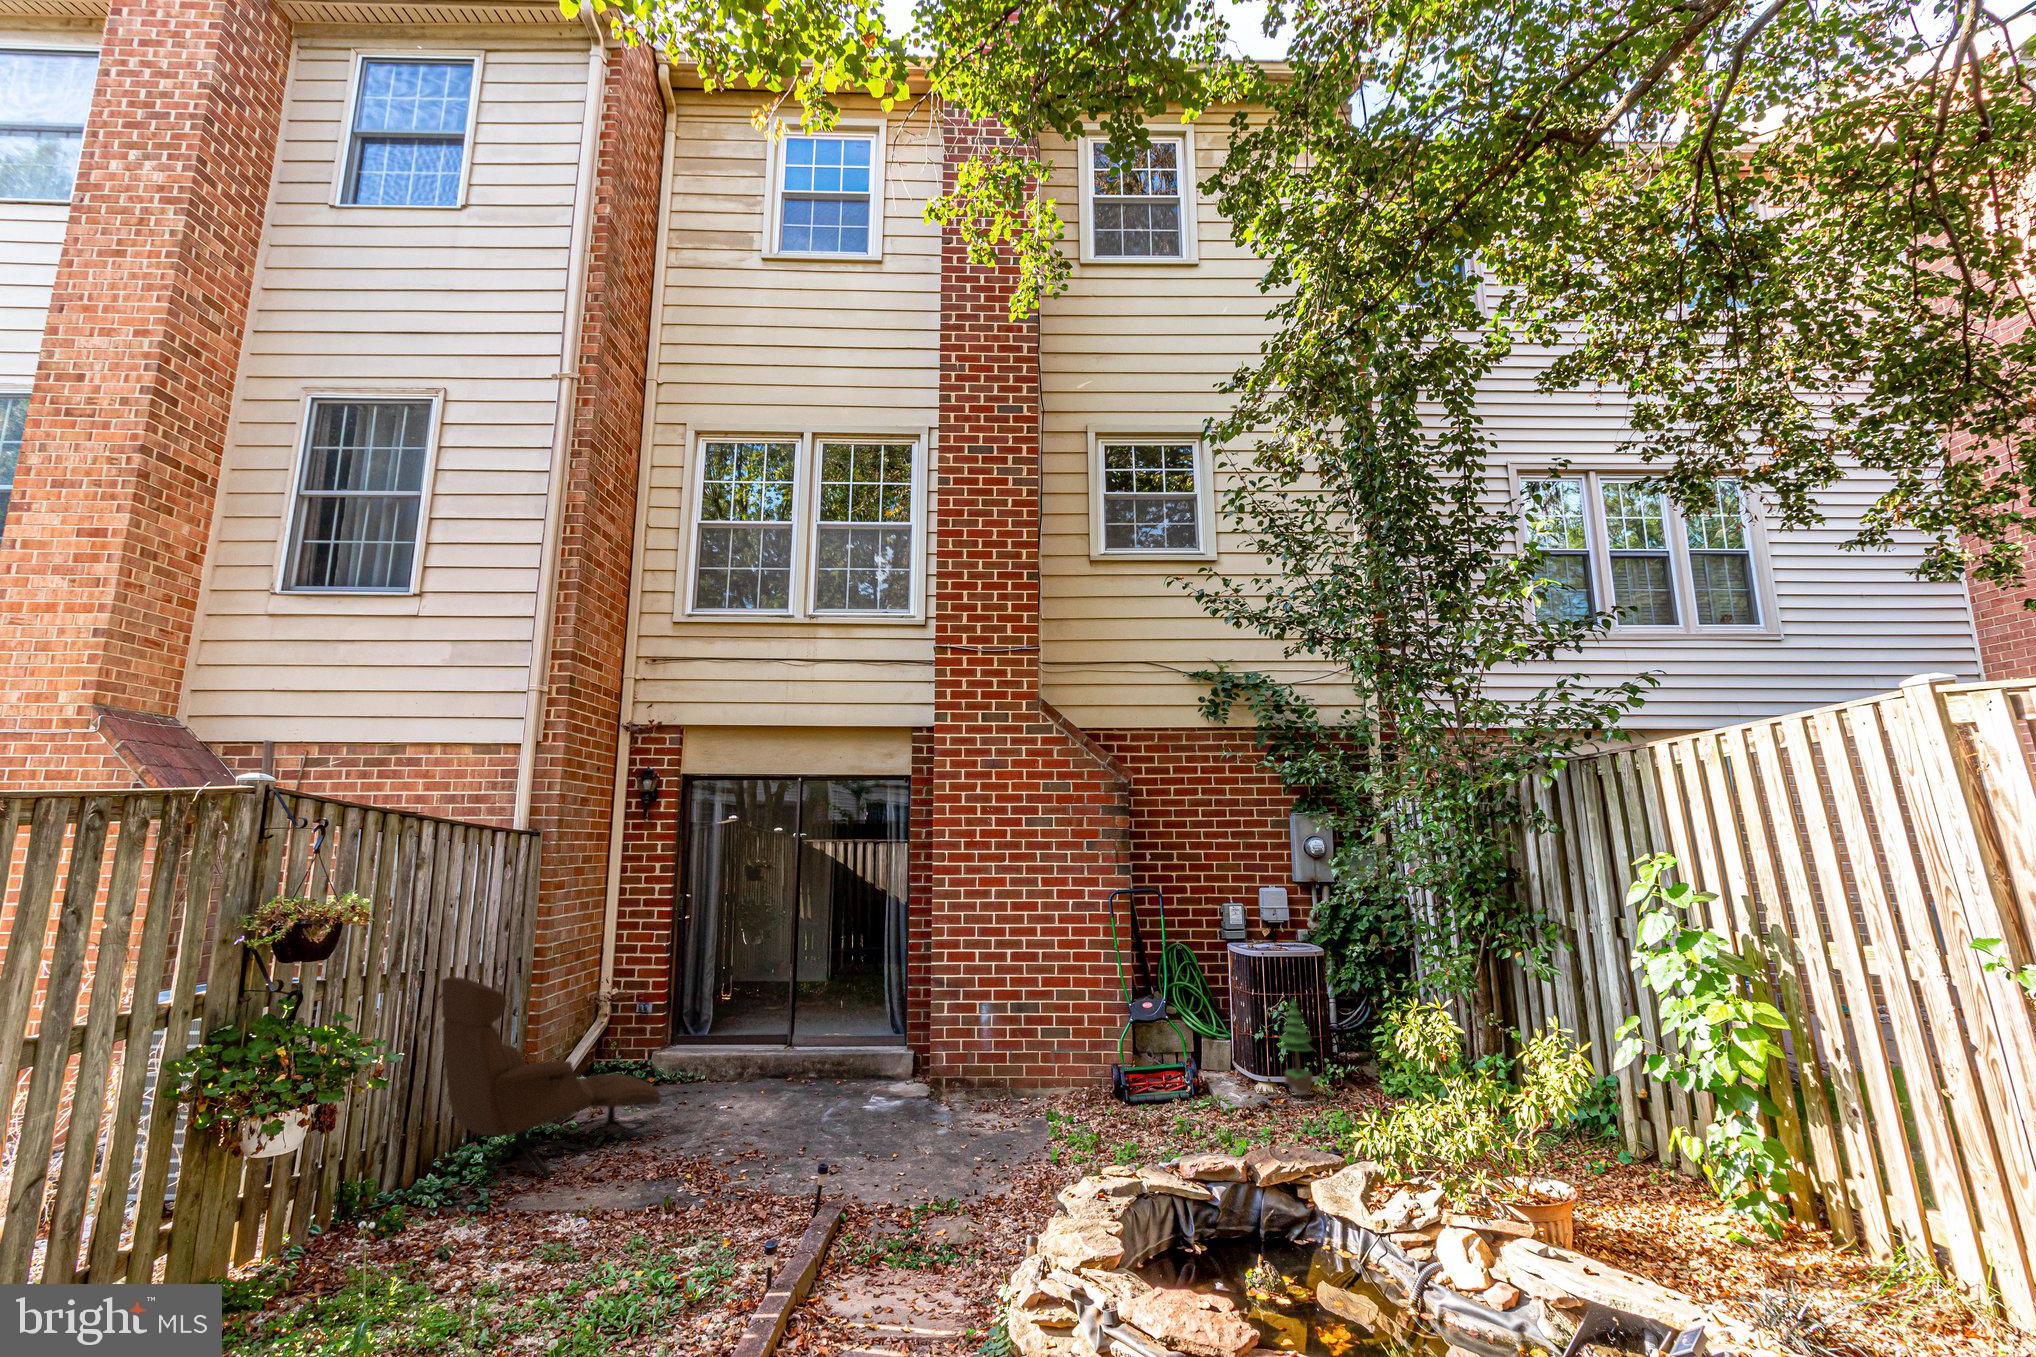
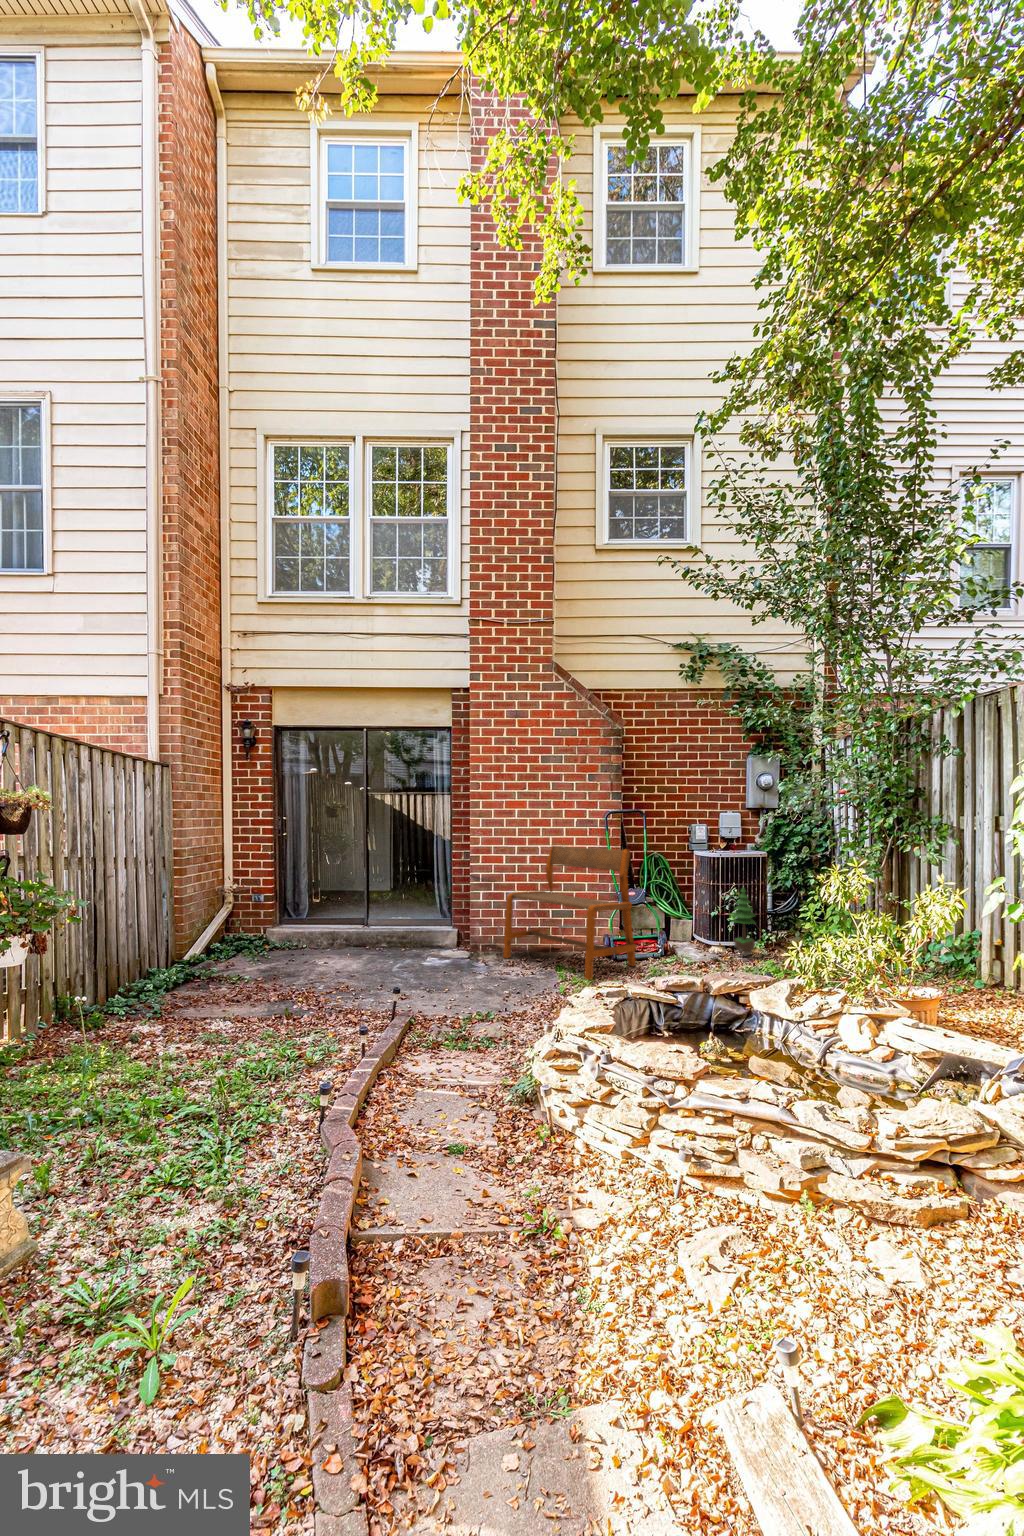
bench: none [976,939,1155,1142] -> present [503,846,636,980]
lounge chair: present [442,977,661,1178] -> none [111,858,275,1002]

